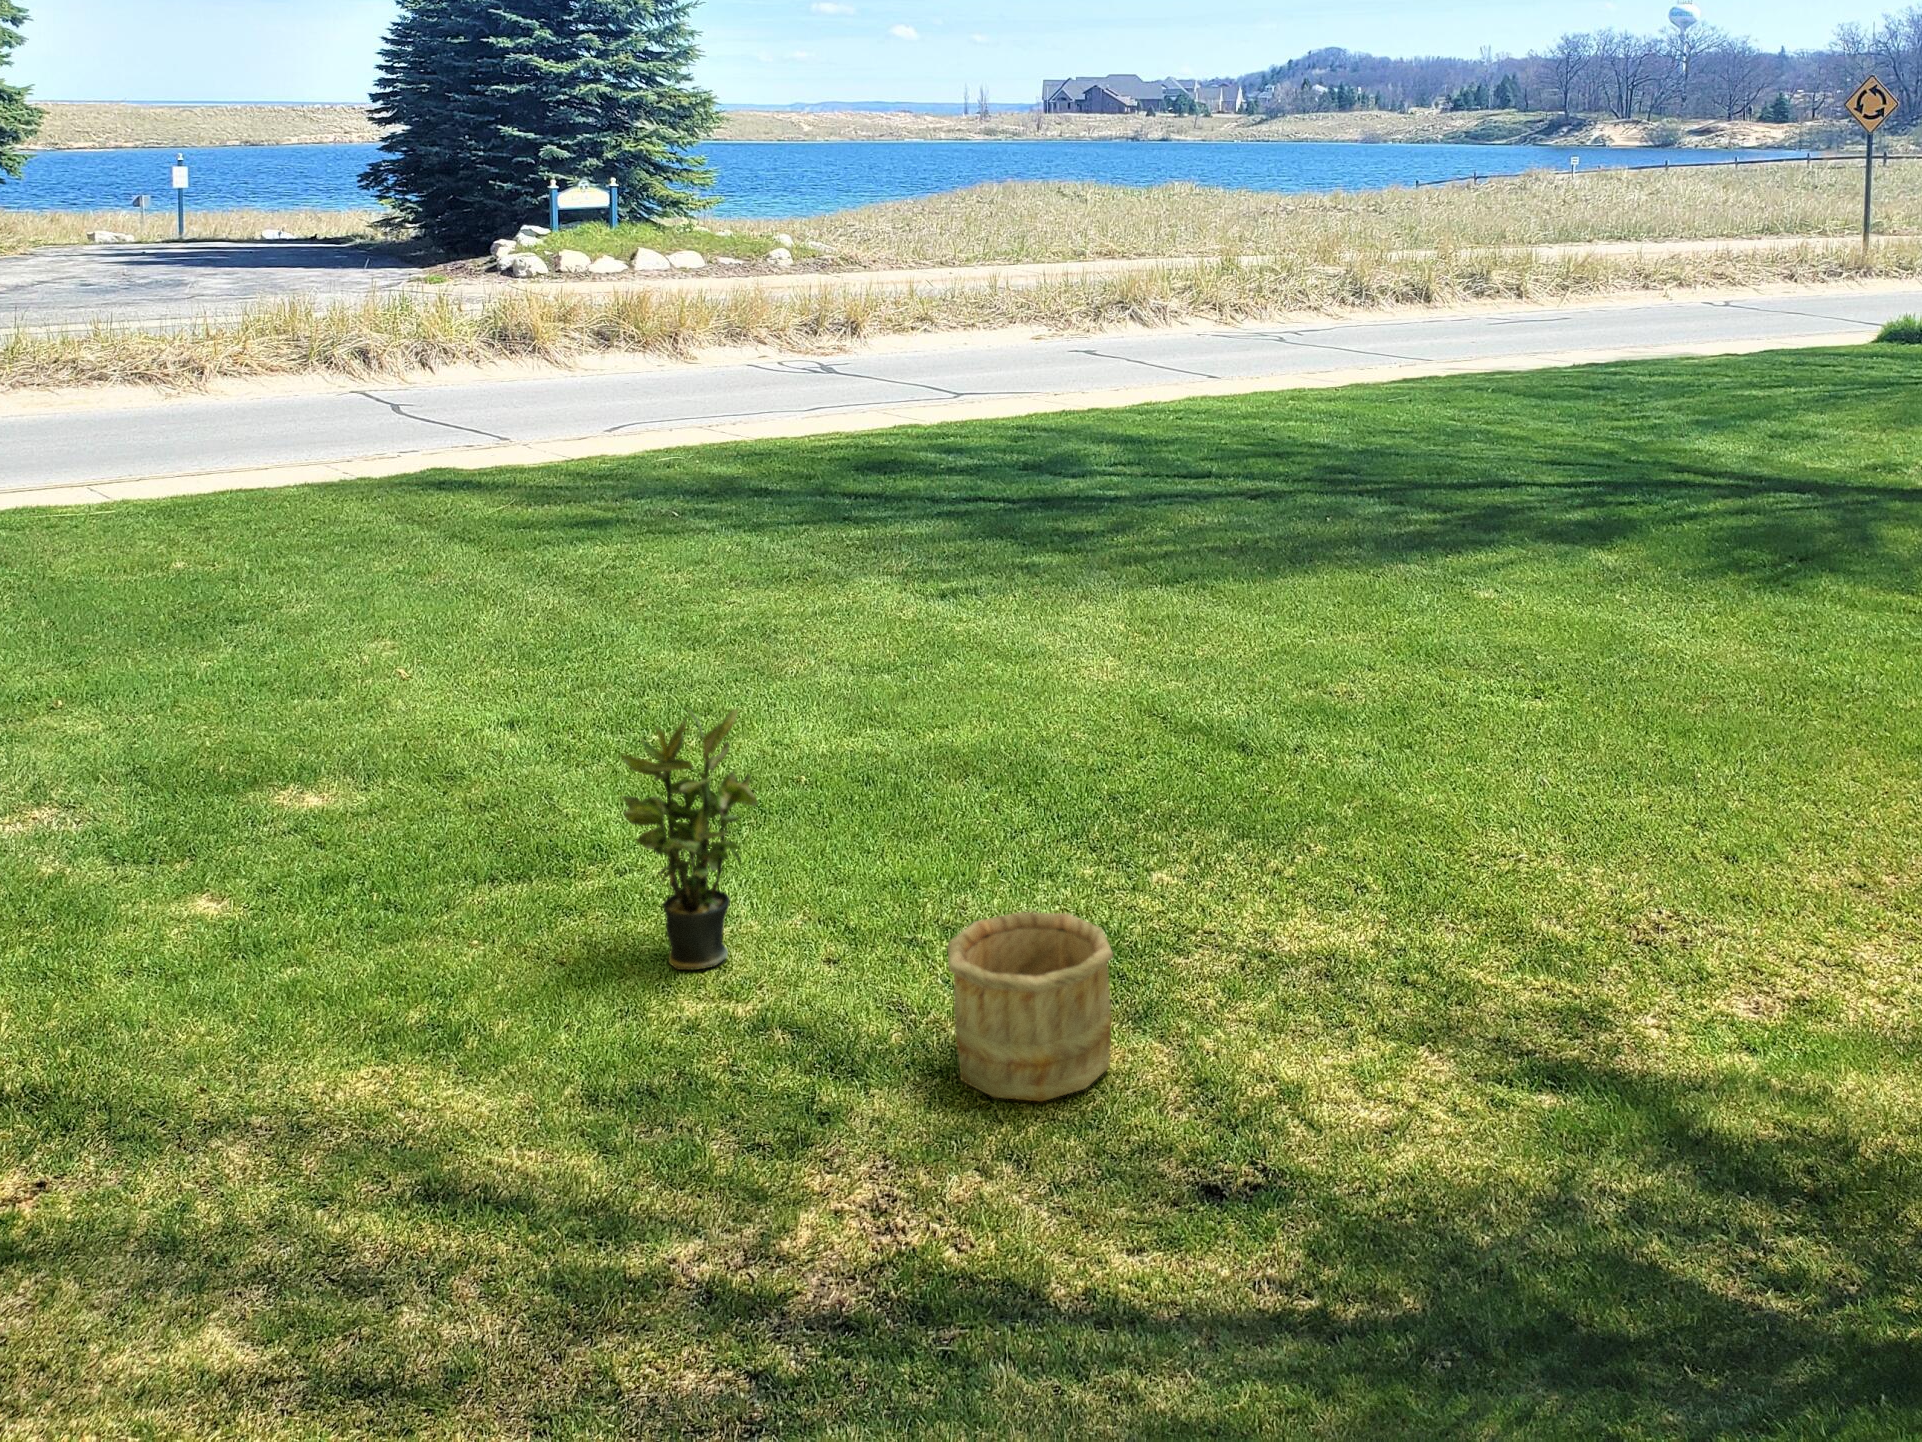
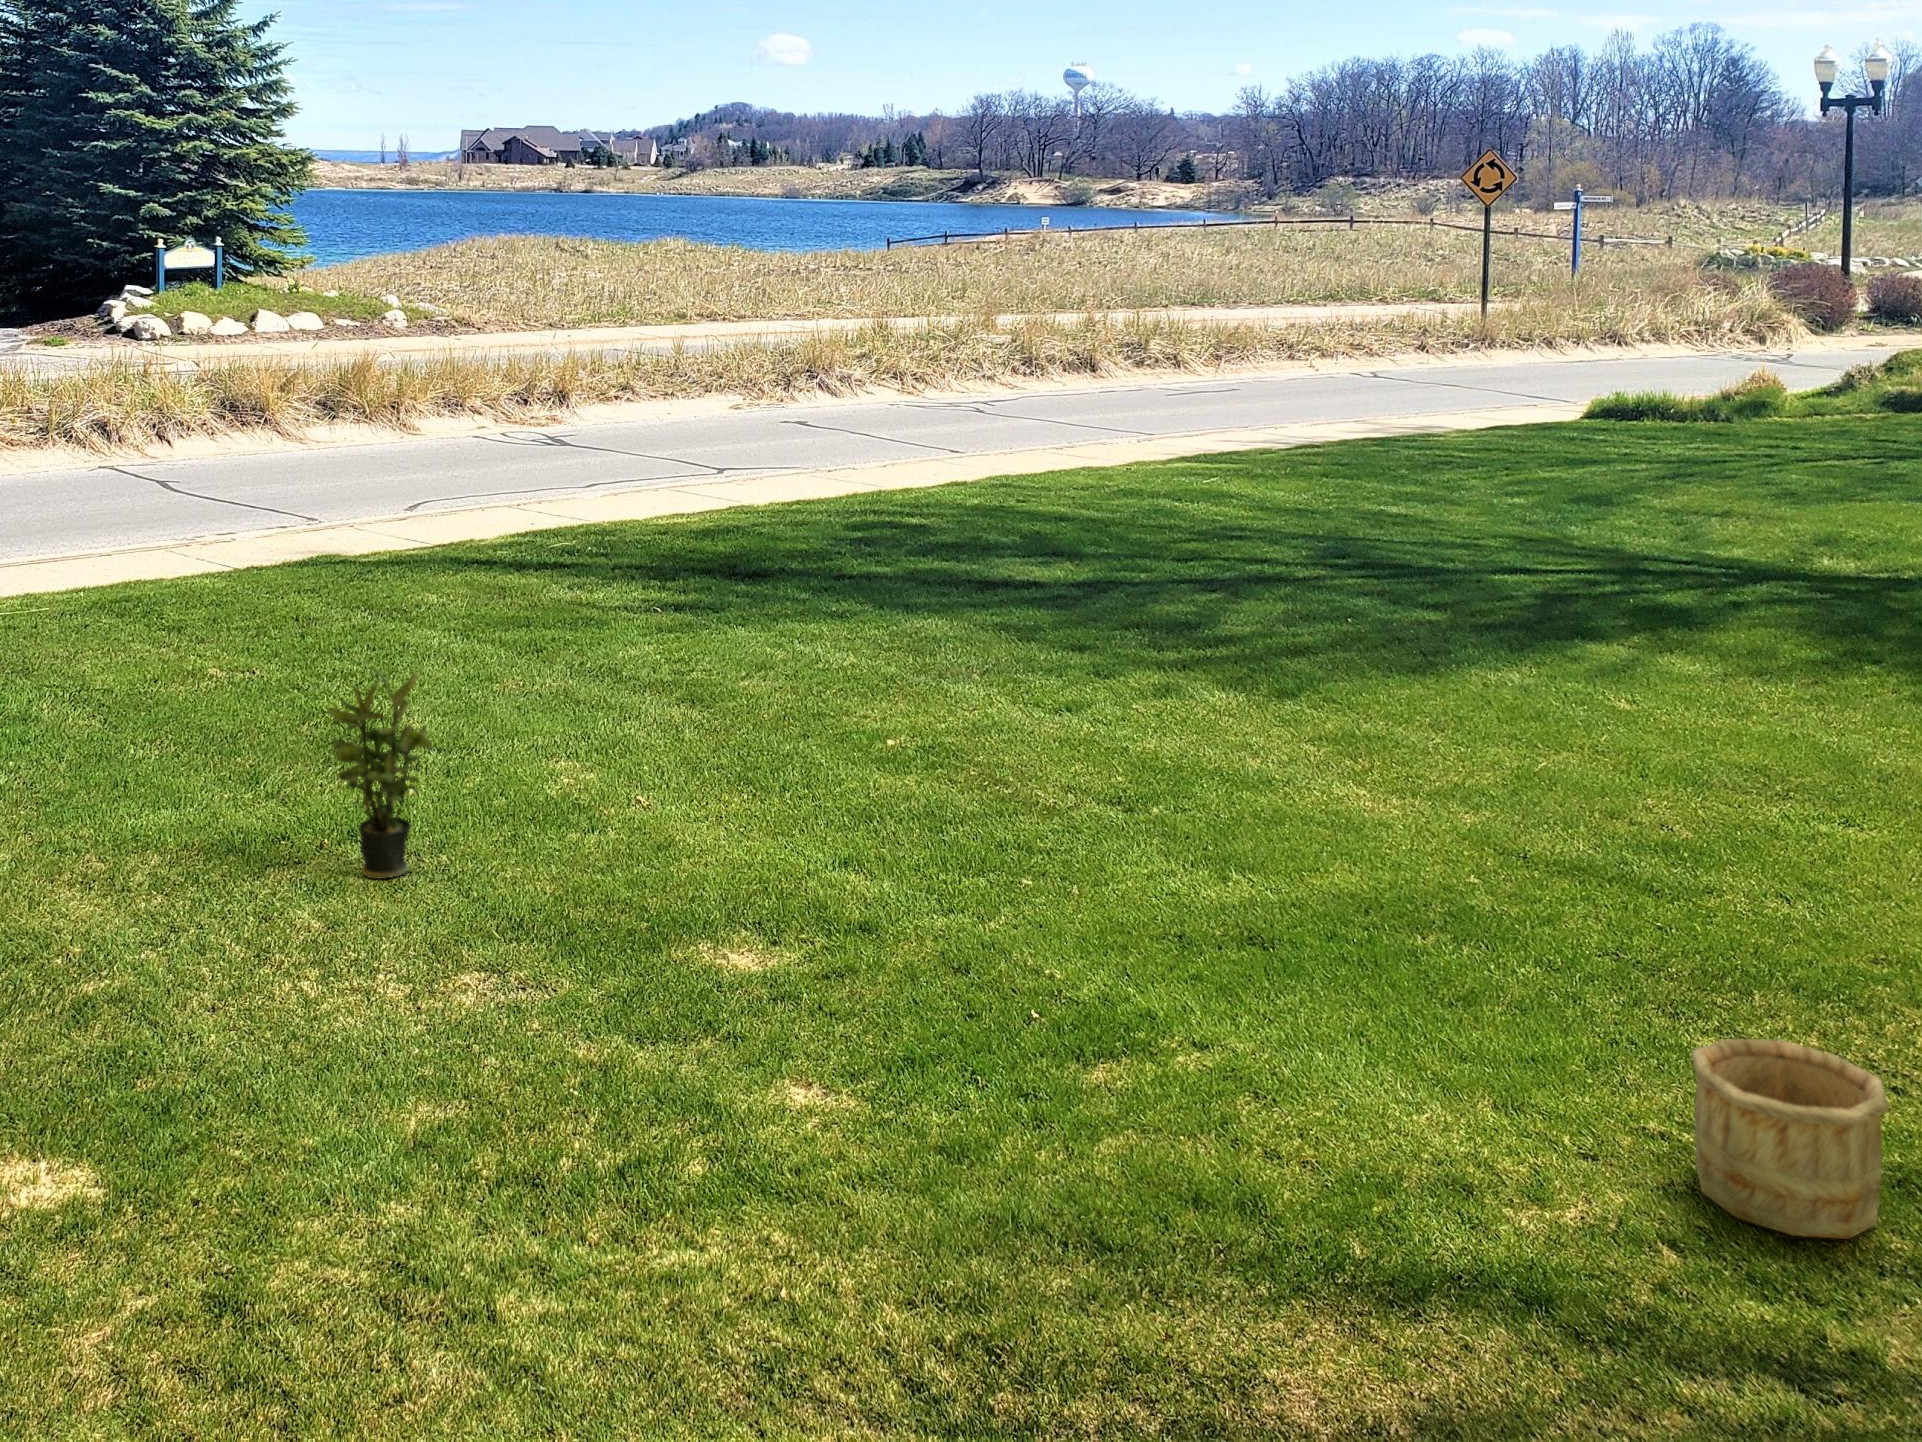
potted plant: present [621,707,757,970] -> present [328,669,432,879]

